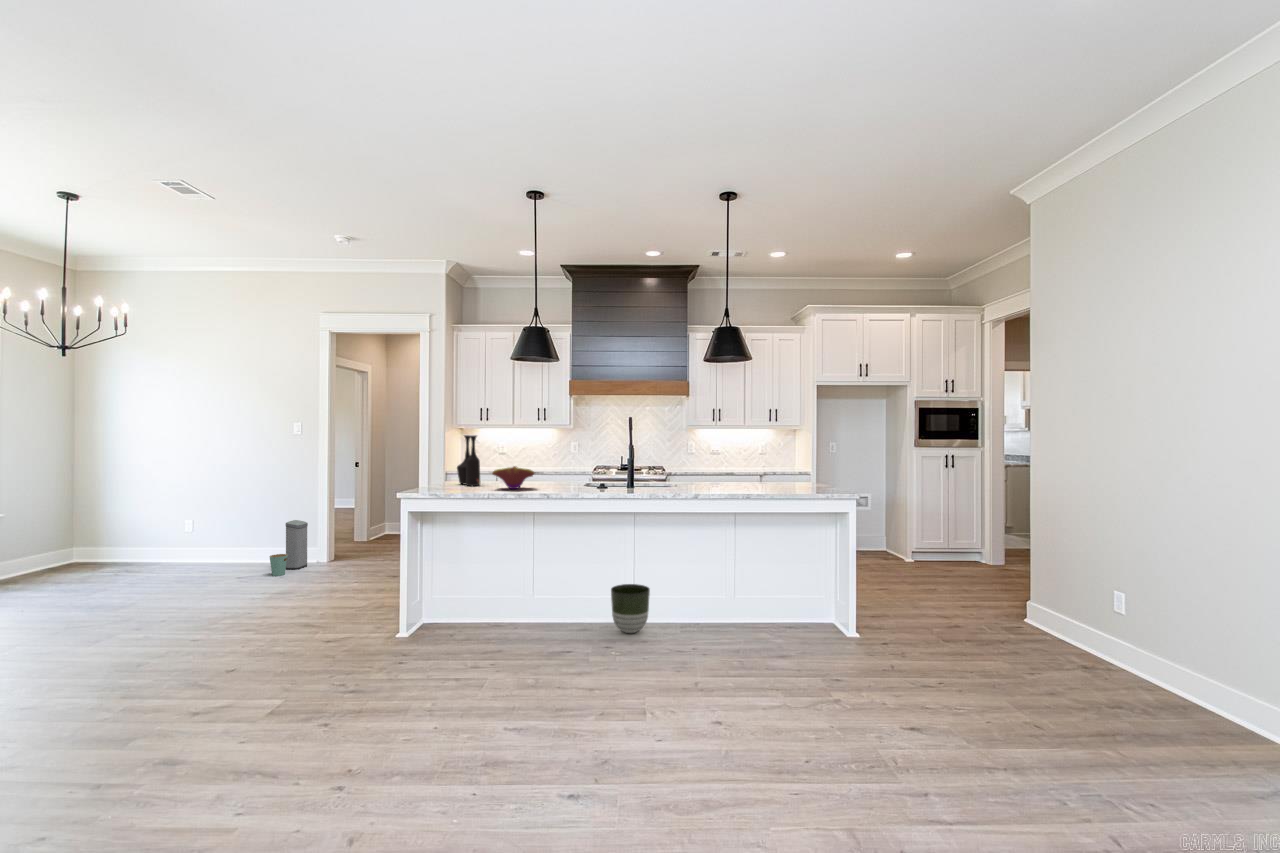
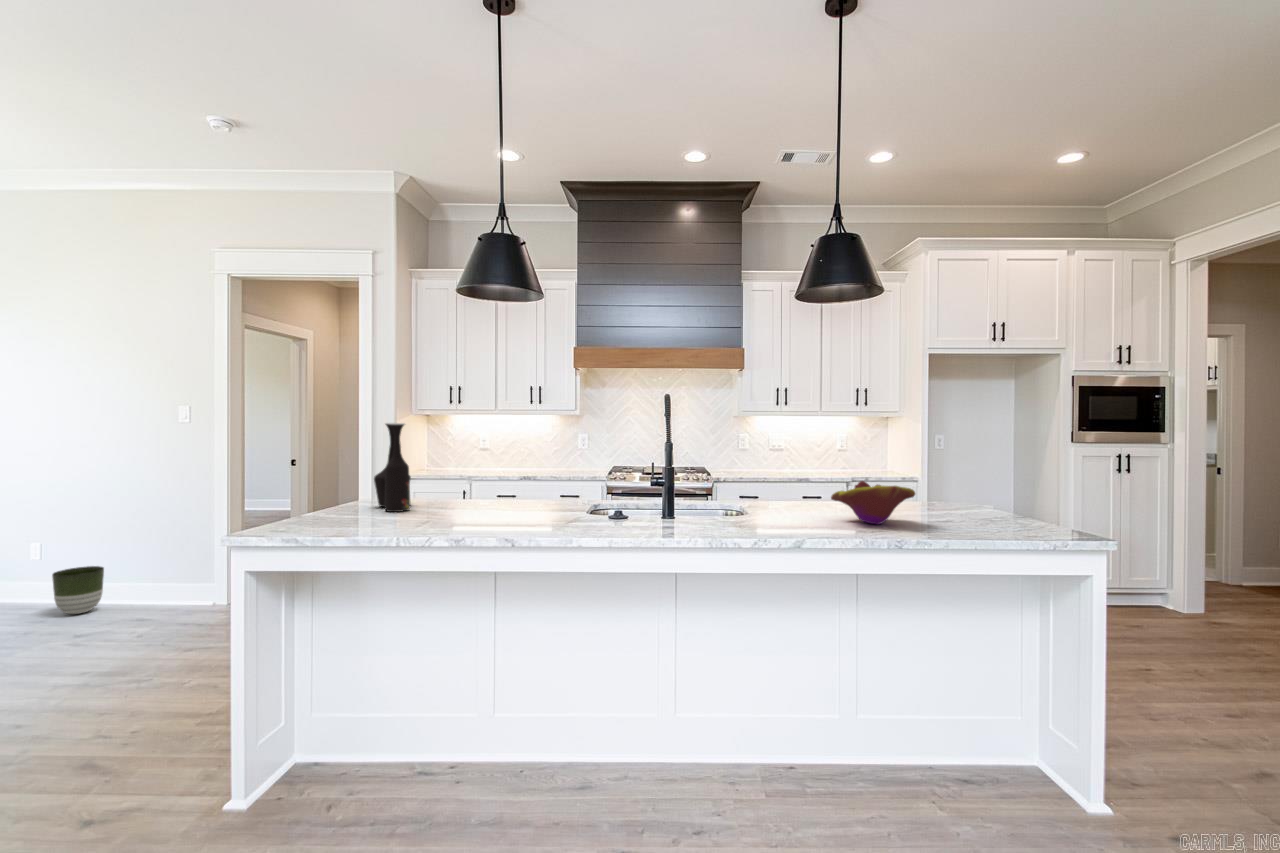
decorative bowl: present [492,466,534,489] -> present [831,481,915,524]
trash can: present [270,520,308,576] -> none [131,545,201,631]
planter: present [611,584,650,633] -> present [52,566,104,614]

